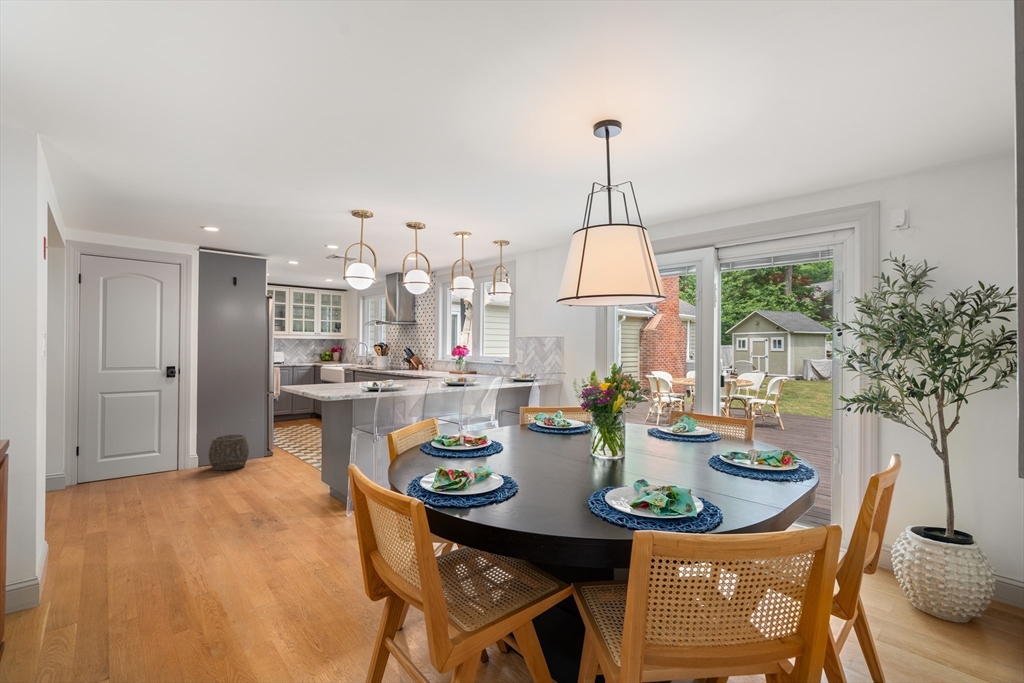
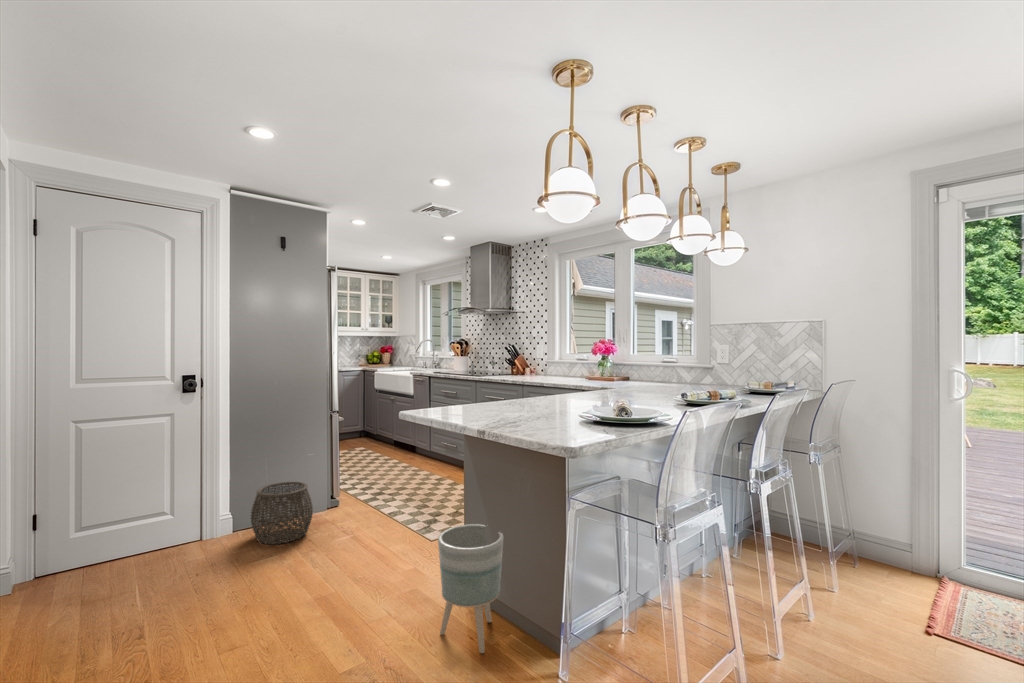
planter: none [294,448,331,509] -> present [438,524,503,653]

